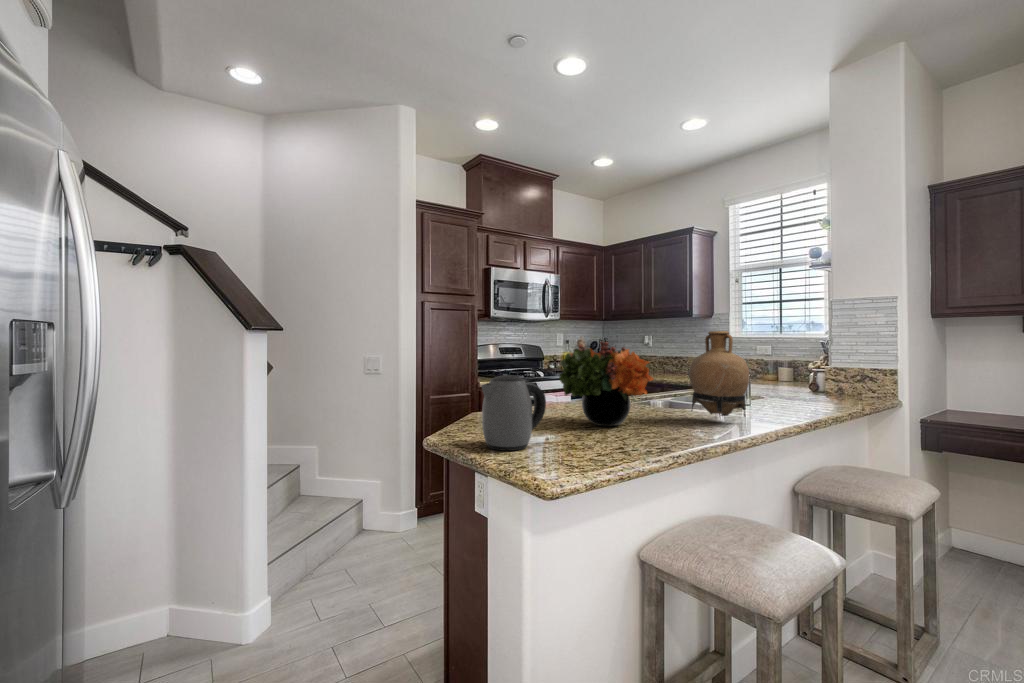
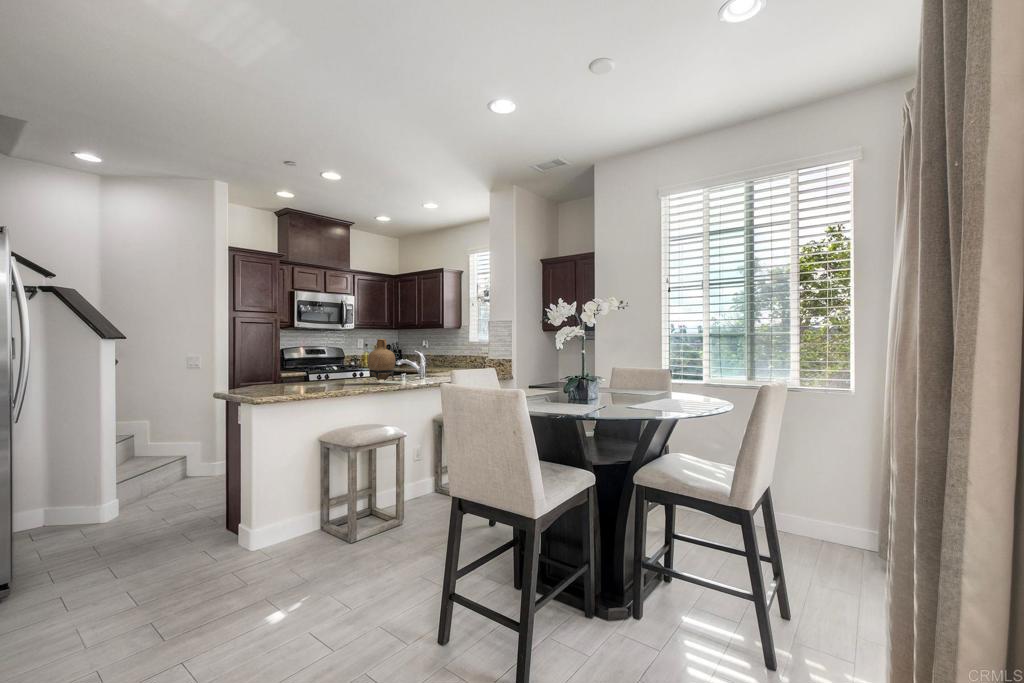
flower arrangement: present [559,341,654,426] -> none [290,344,343,386]
kettle: present [482,375,546,451] -> none [238,360,274,393]

